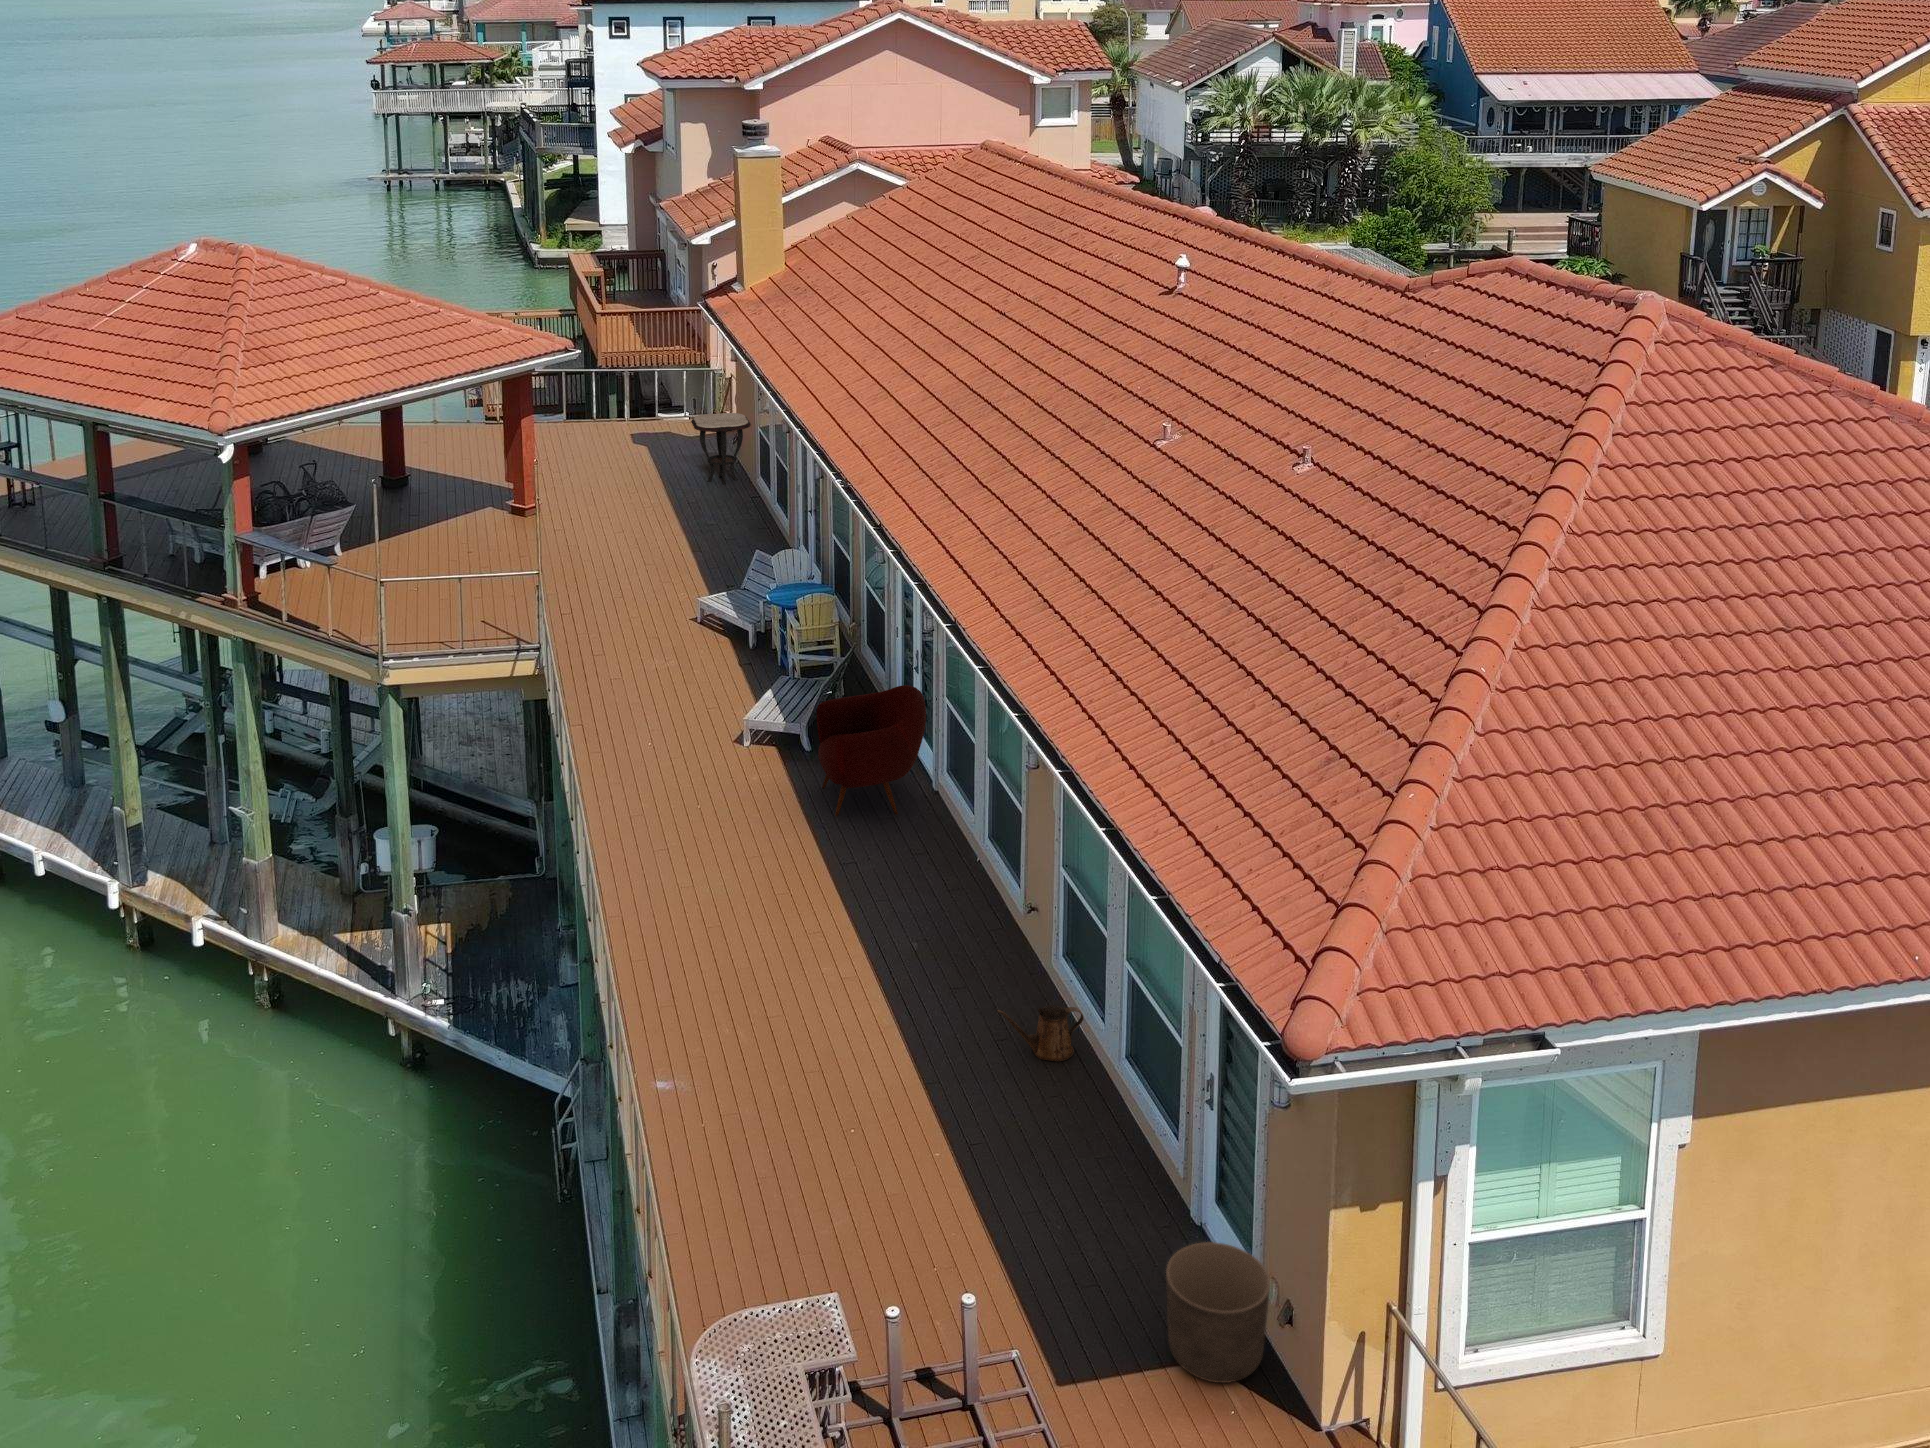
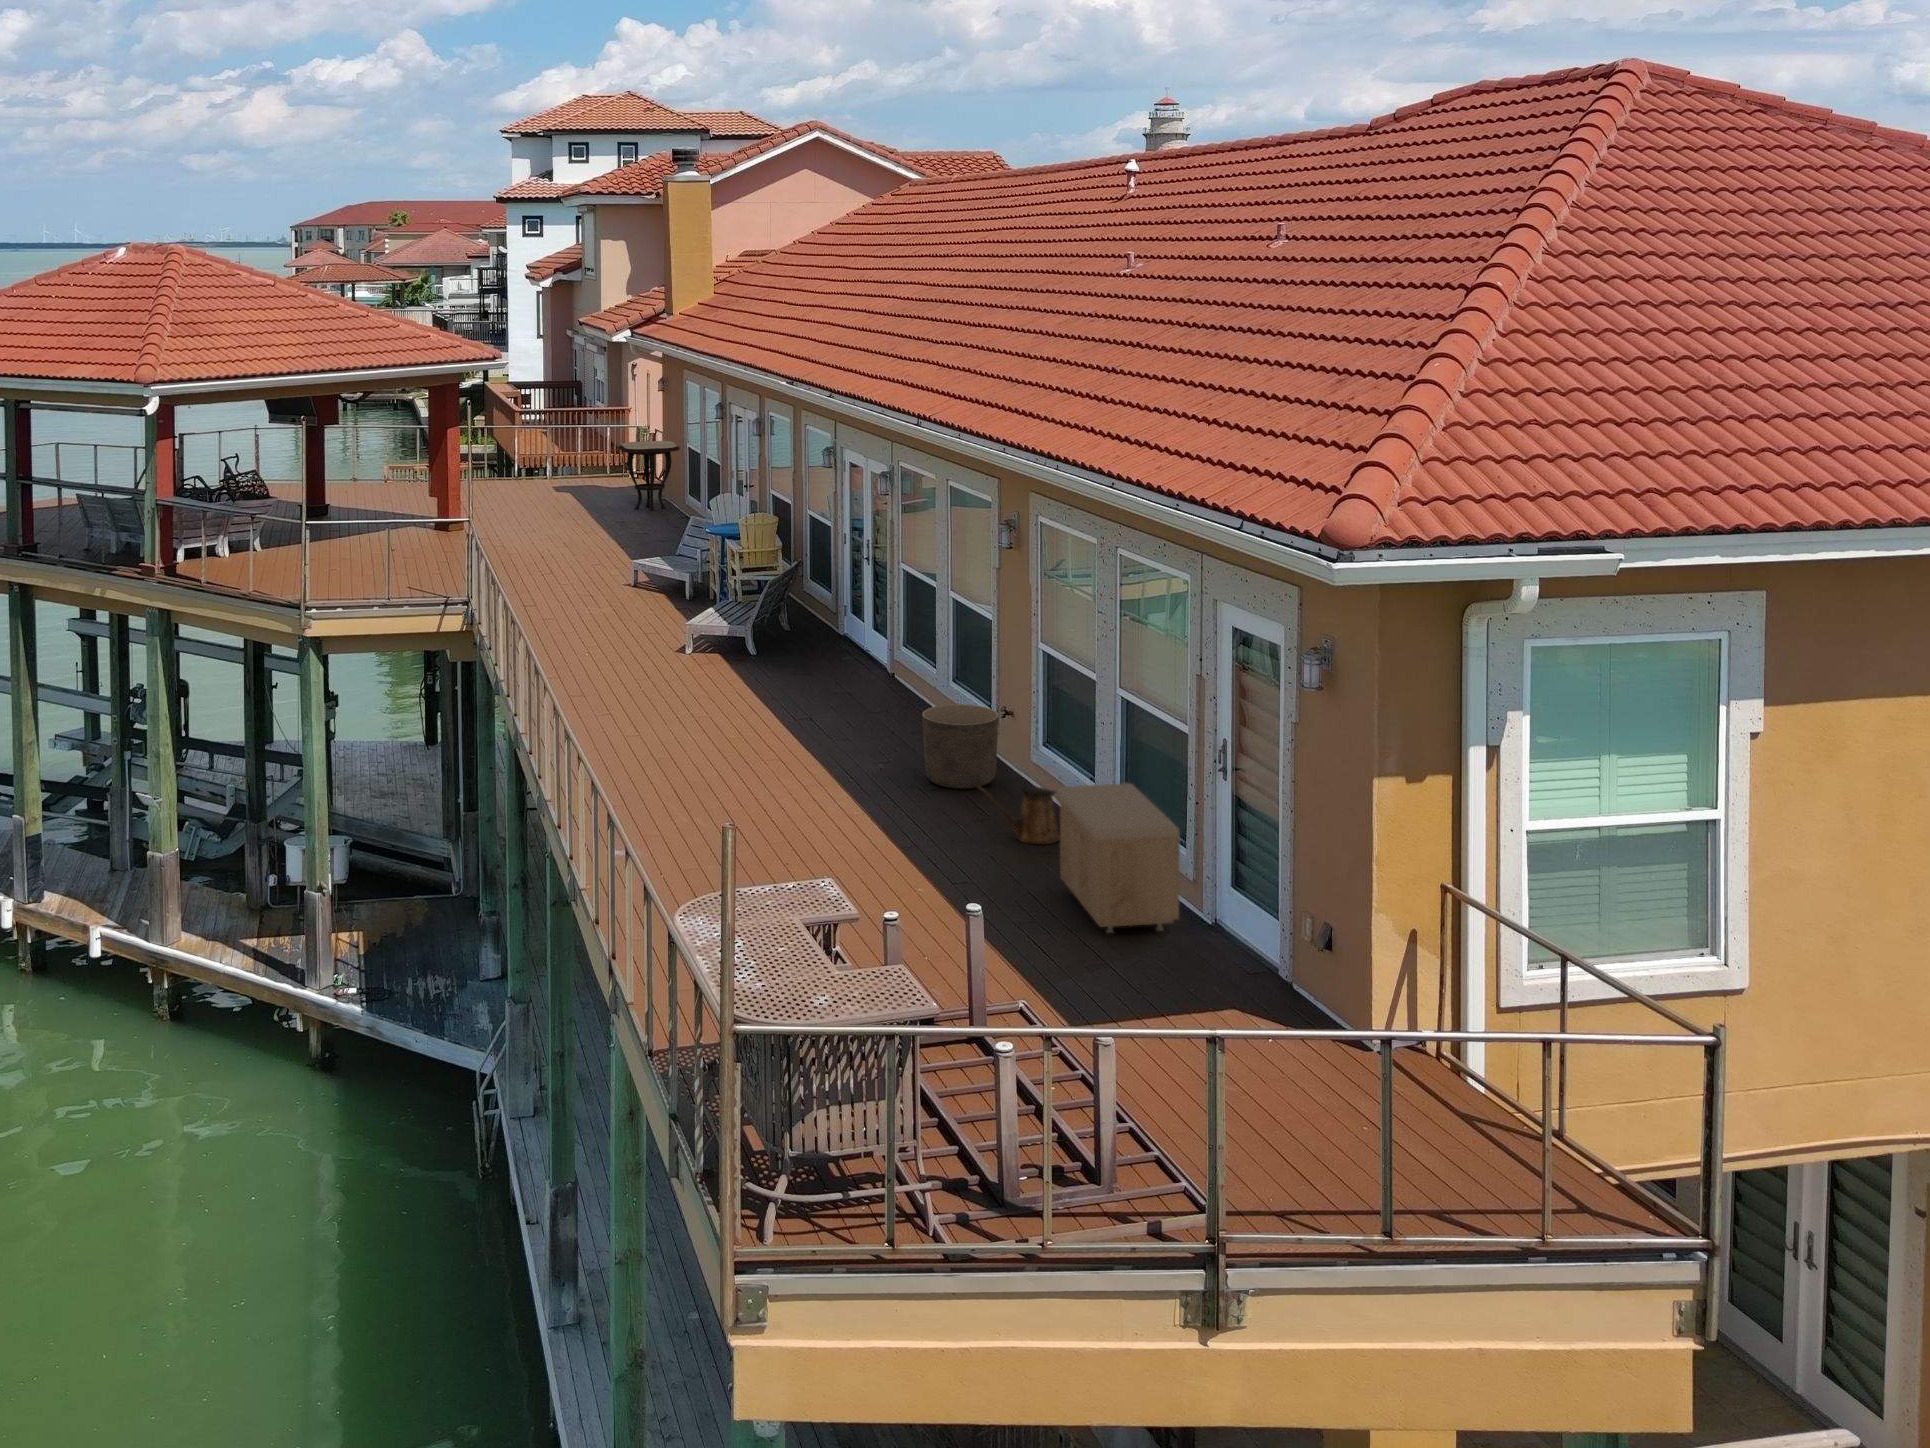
armchair: present [817,685,926,816] -> none [767,568,882,700]
storage bench: none [1064,1043,1172,1206] -> present [1057,783,1180,933]
planter: present [1166,1242,1270,1383] -> present [922,704,998,789]

